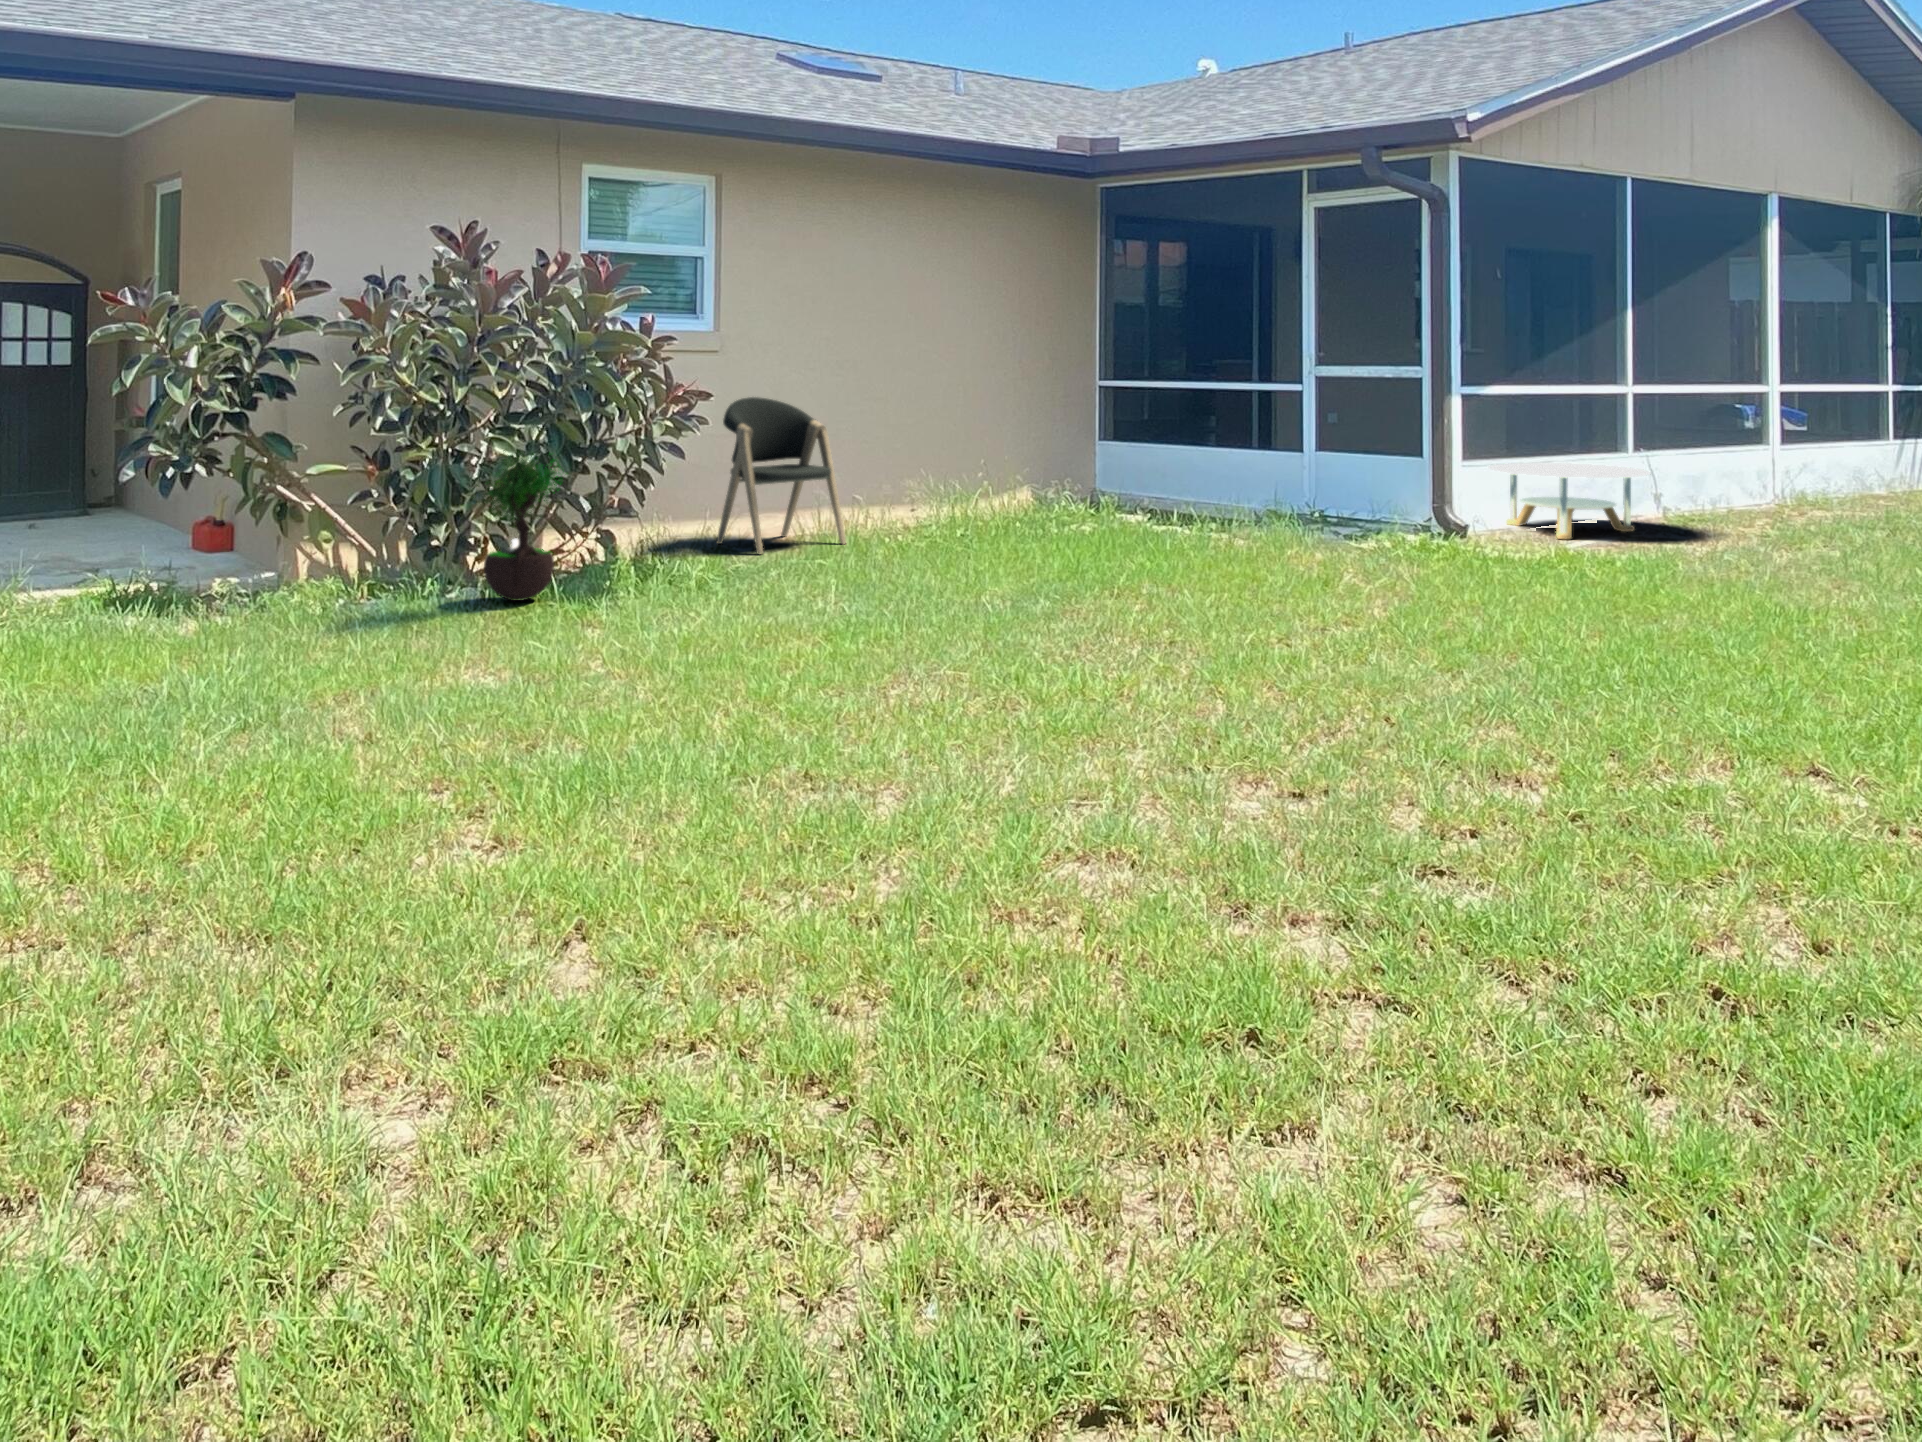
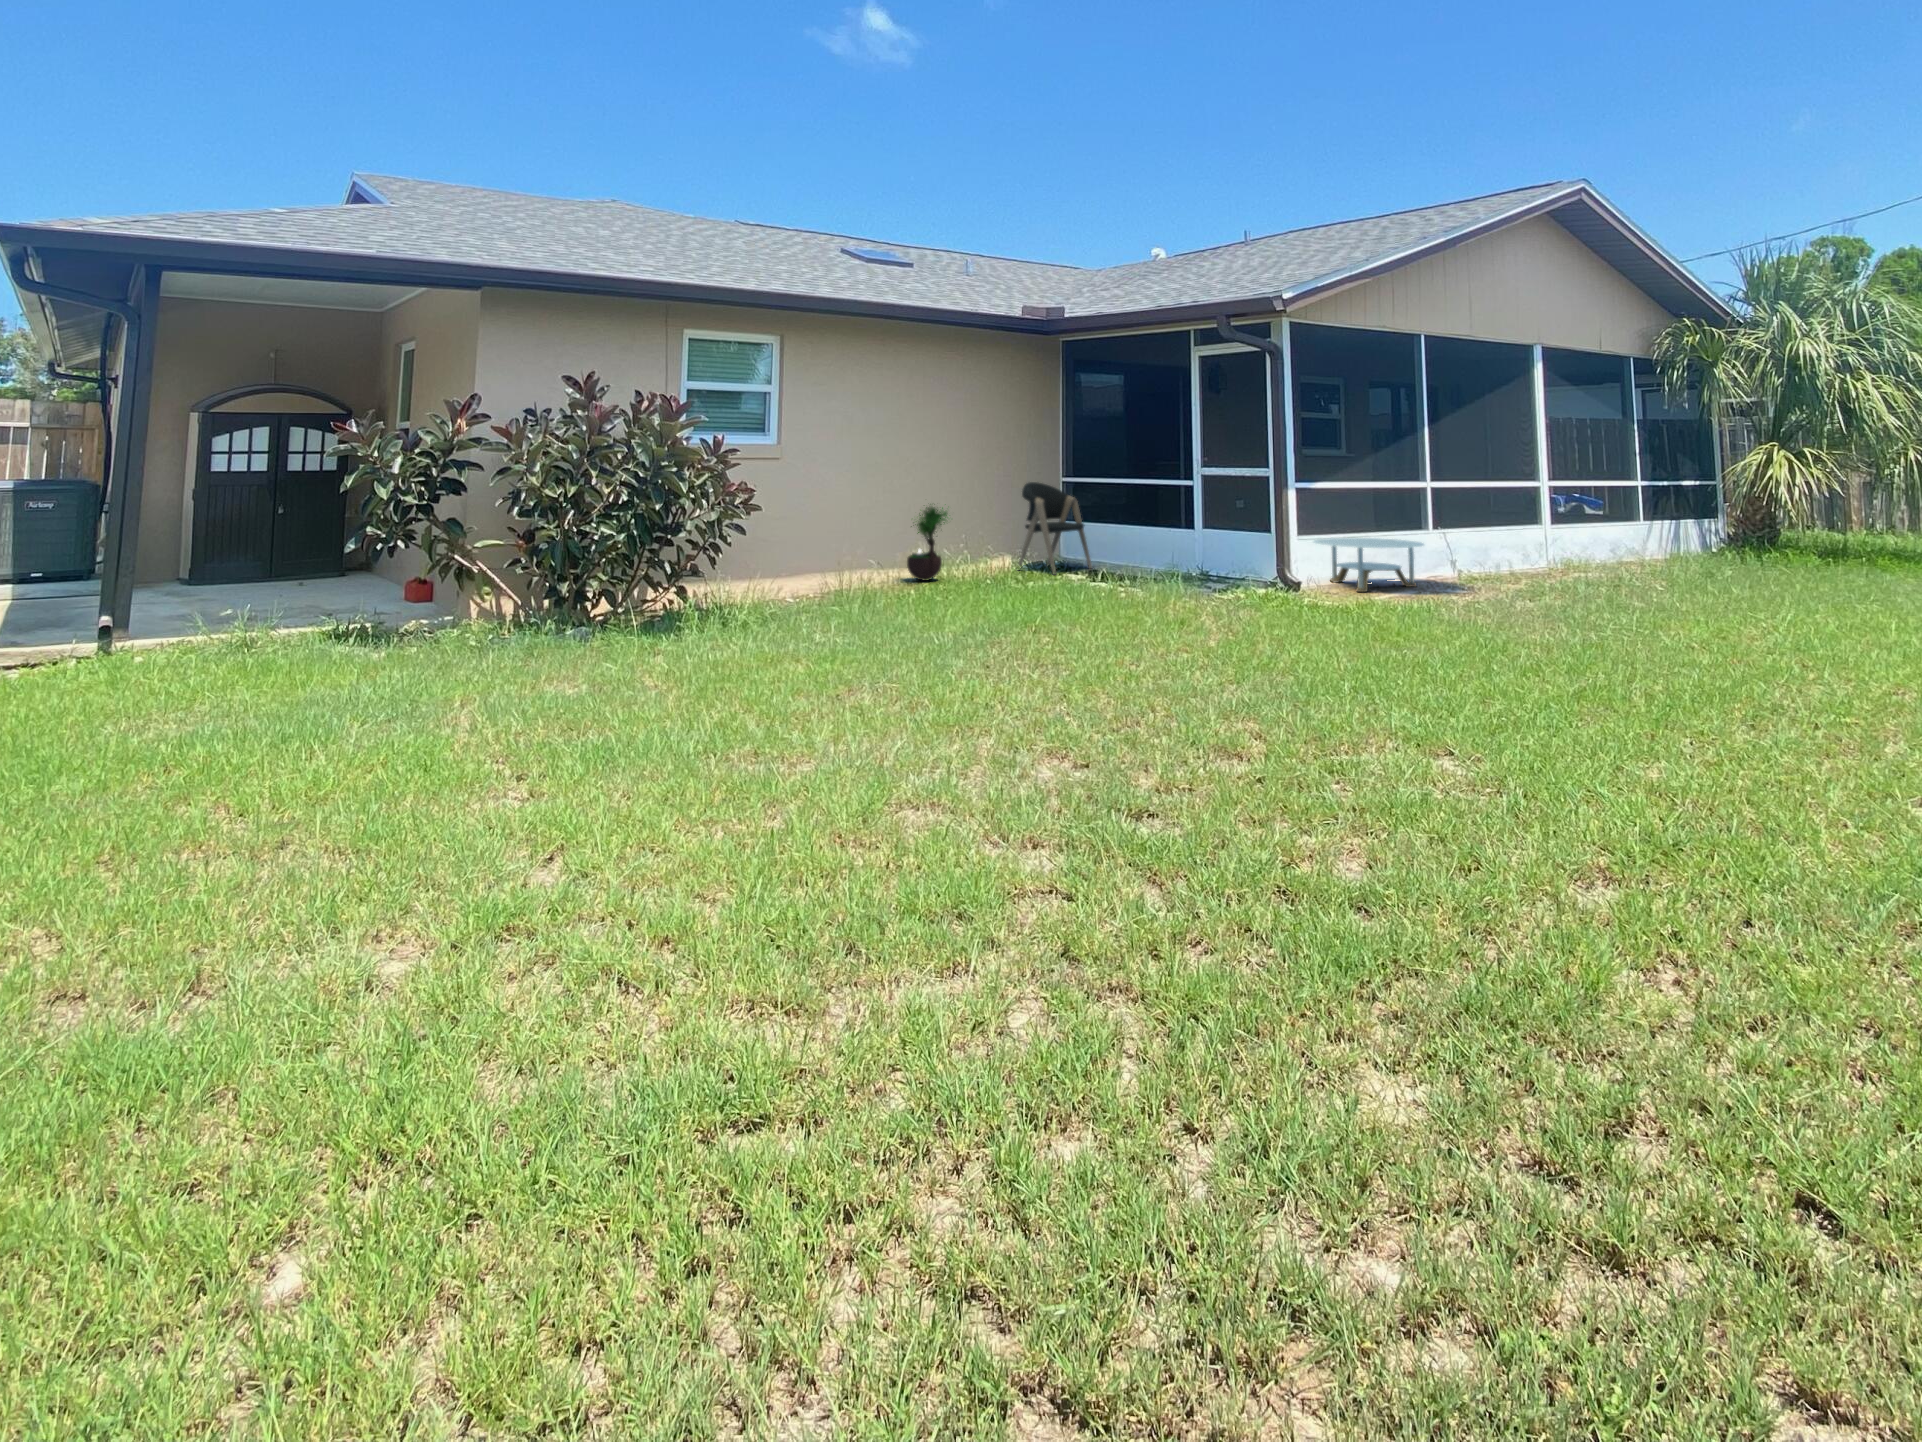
chair: present [717,397,846,554] -> present [1019,482,1092,575]
potted tree: present [473,453,561,601] -> present [907,504,948,581]

